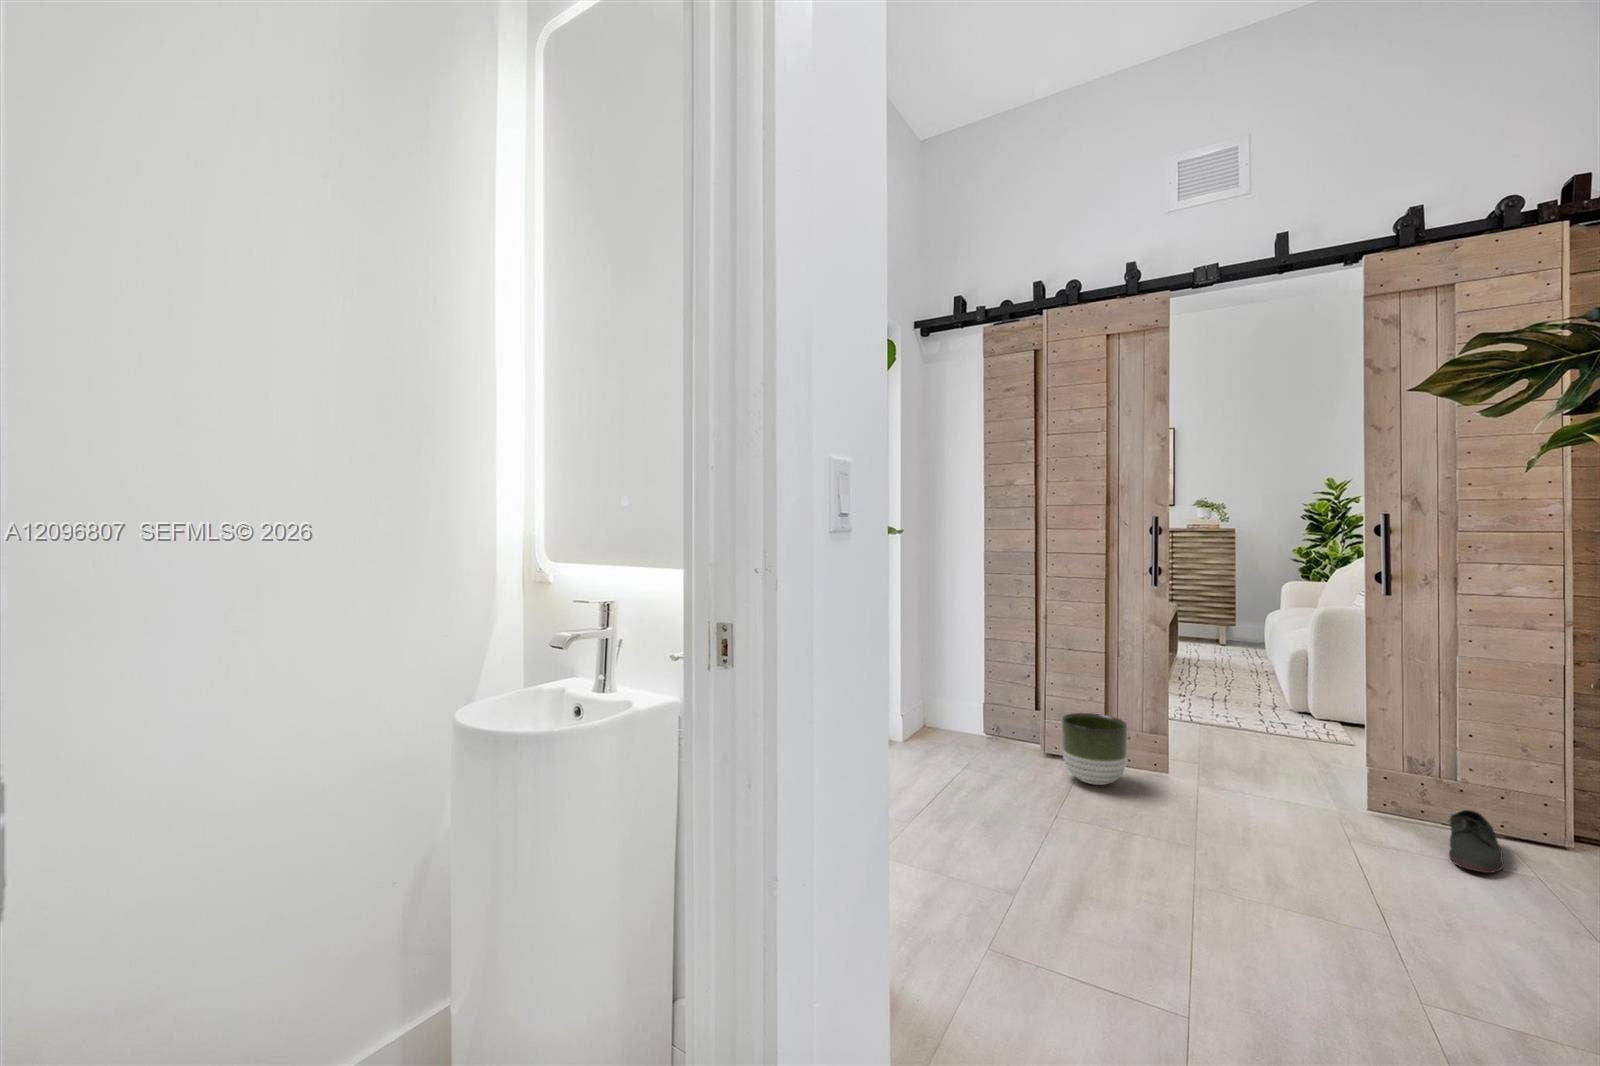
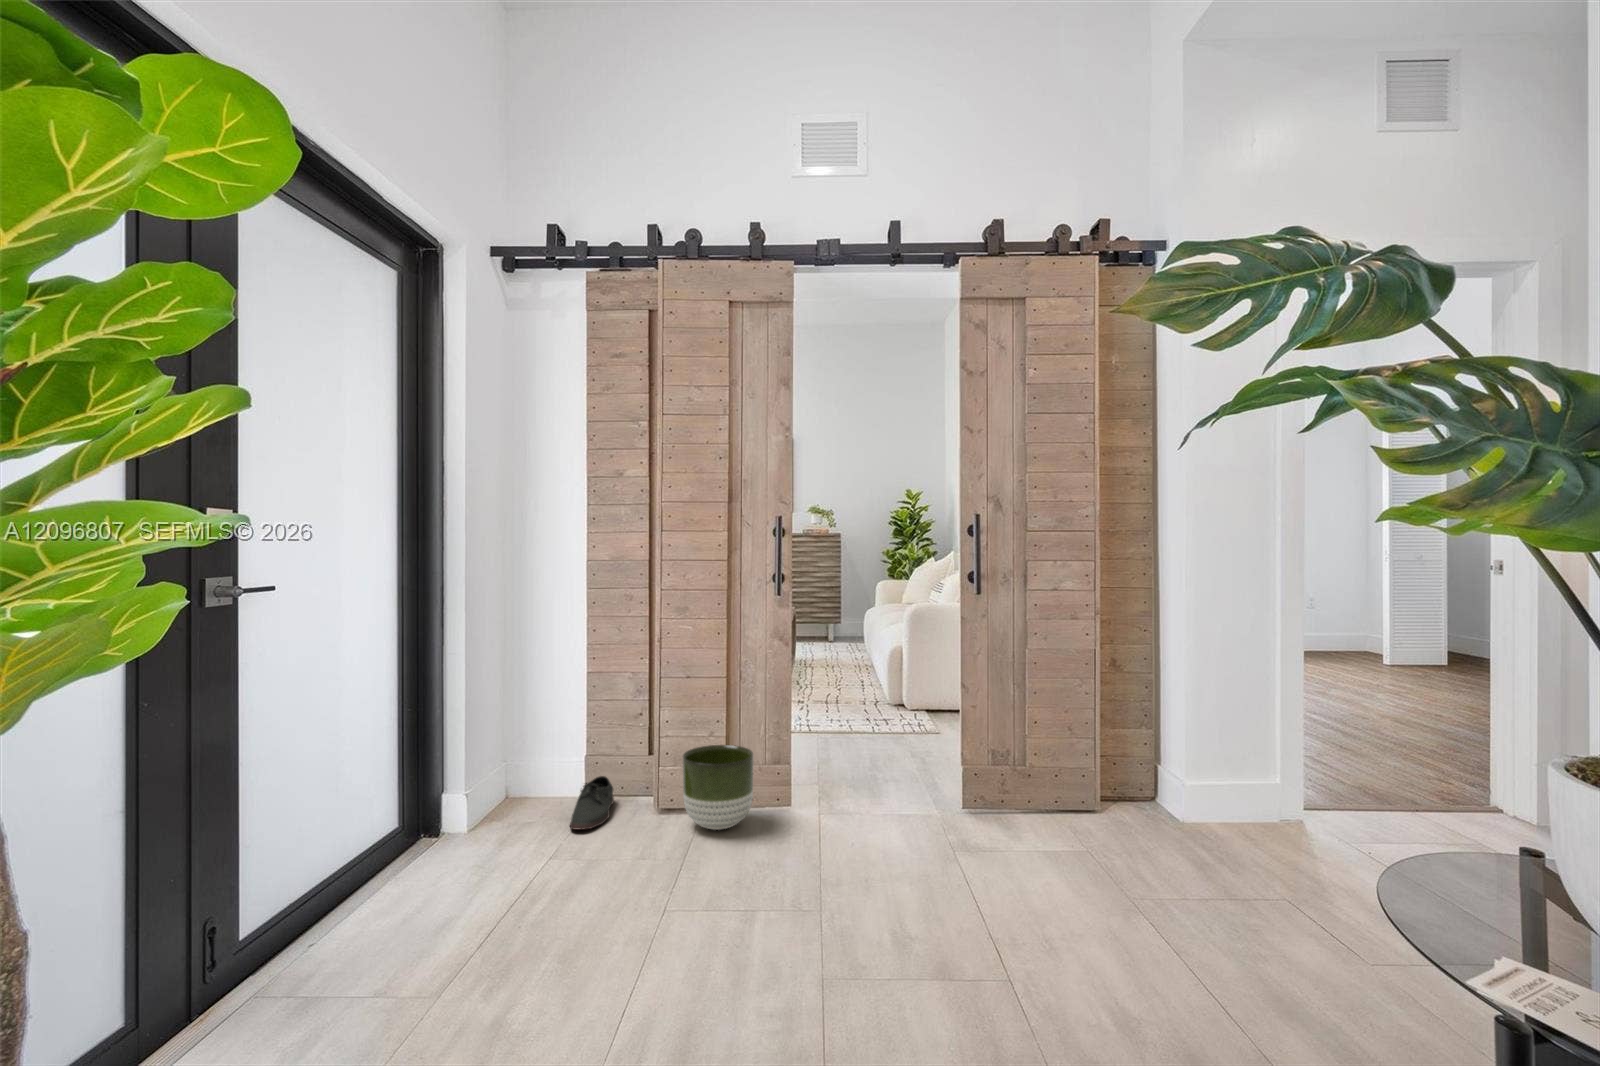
shoe: present [1449,810,1504,873] -> present [570,776,614,830]

